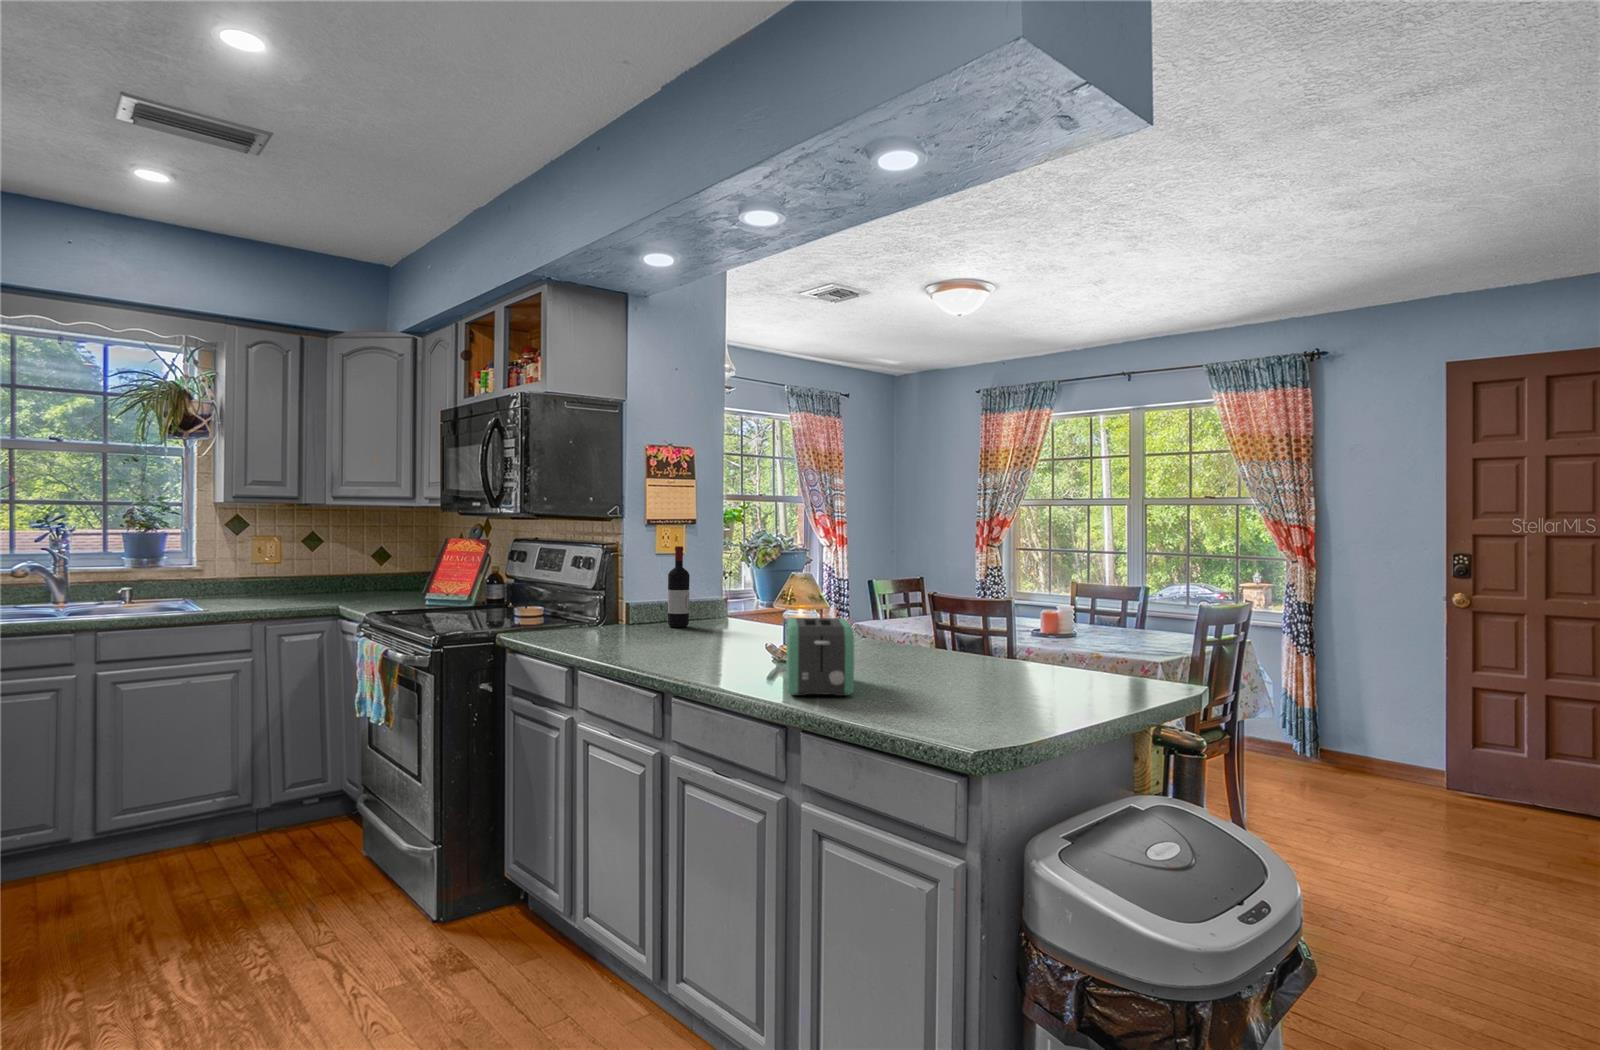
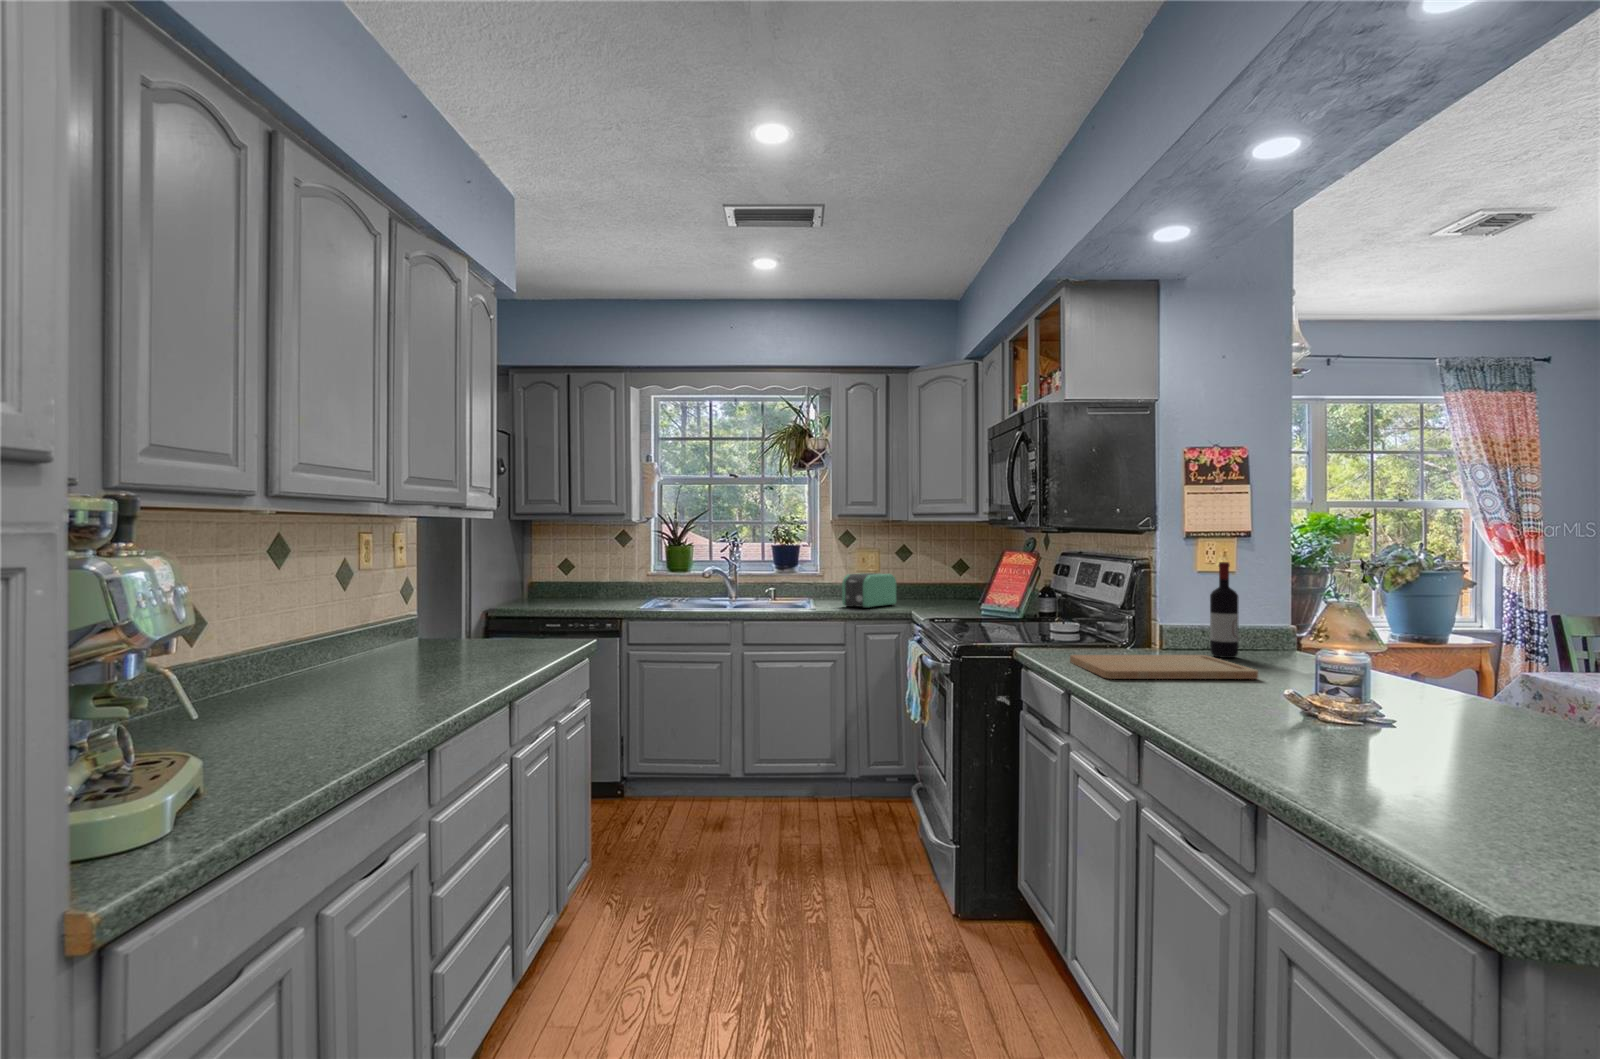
toaster: present [786,618,854,696] -> present [842,573,896,608]
cutting board: none [560,626,714,652] -> present [1070,655,1258,679]

